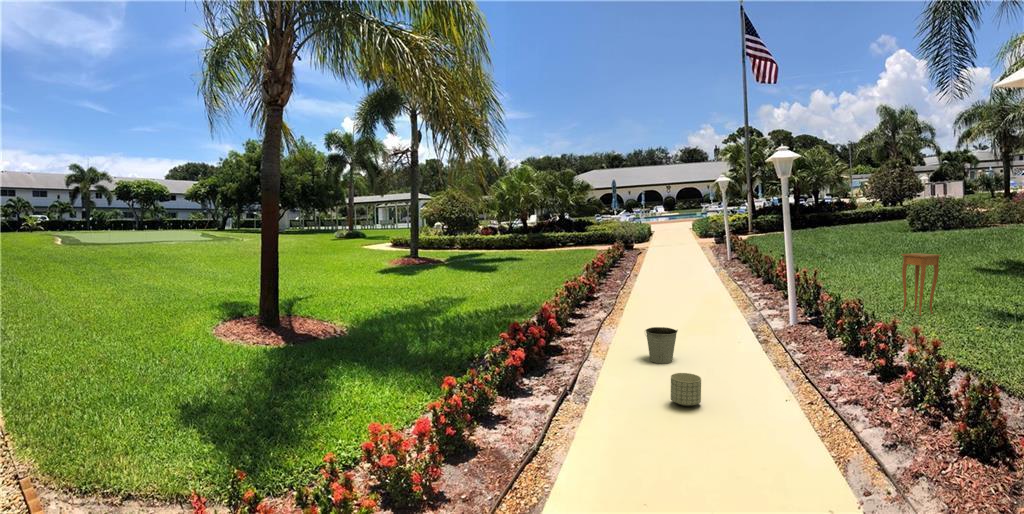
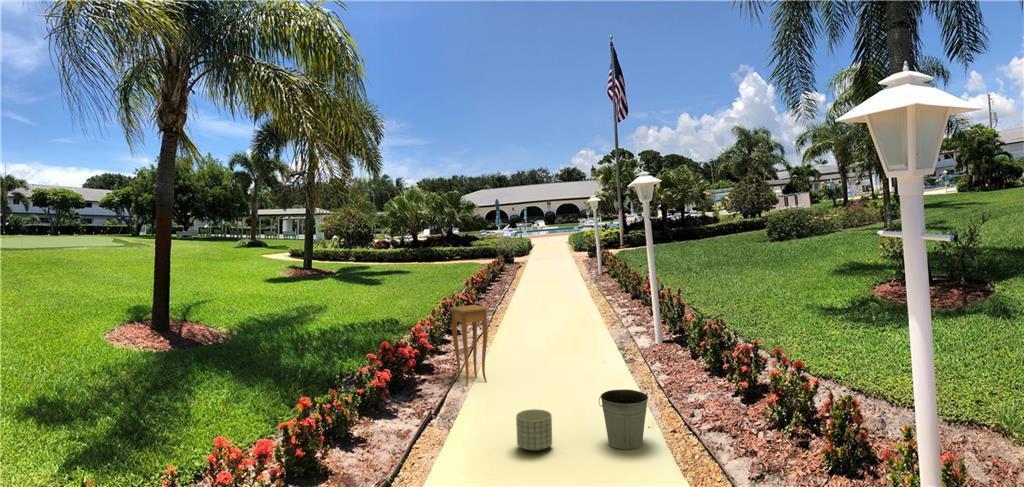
side table: present [901,253,941,316] -> present [450,305,489,386]
bucket: present [645,327,678,364] -> present [599,389,648,449]

